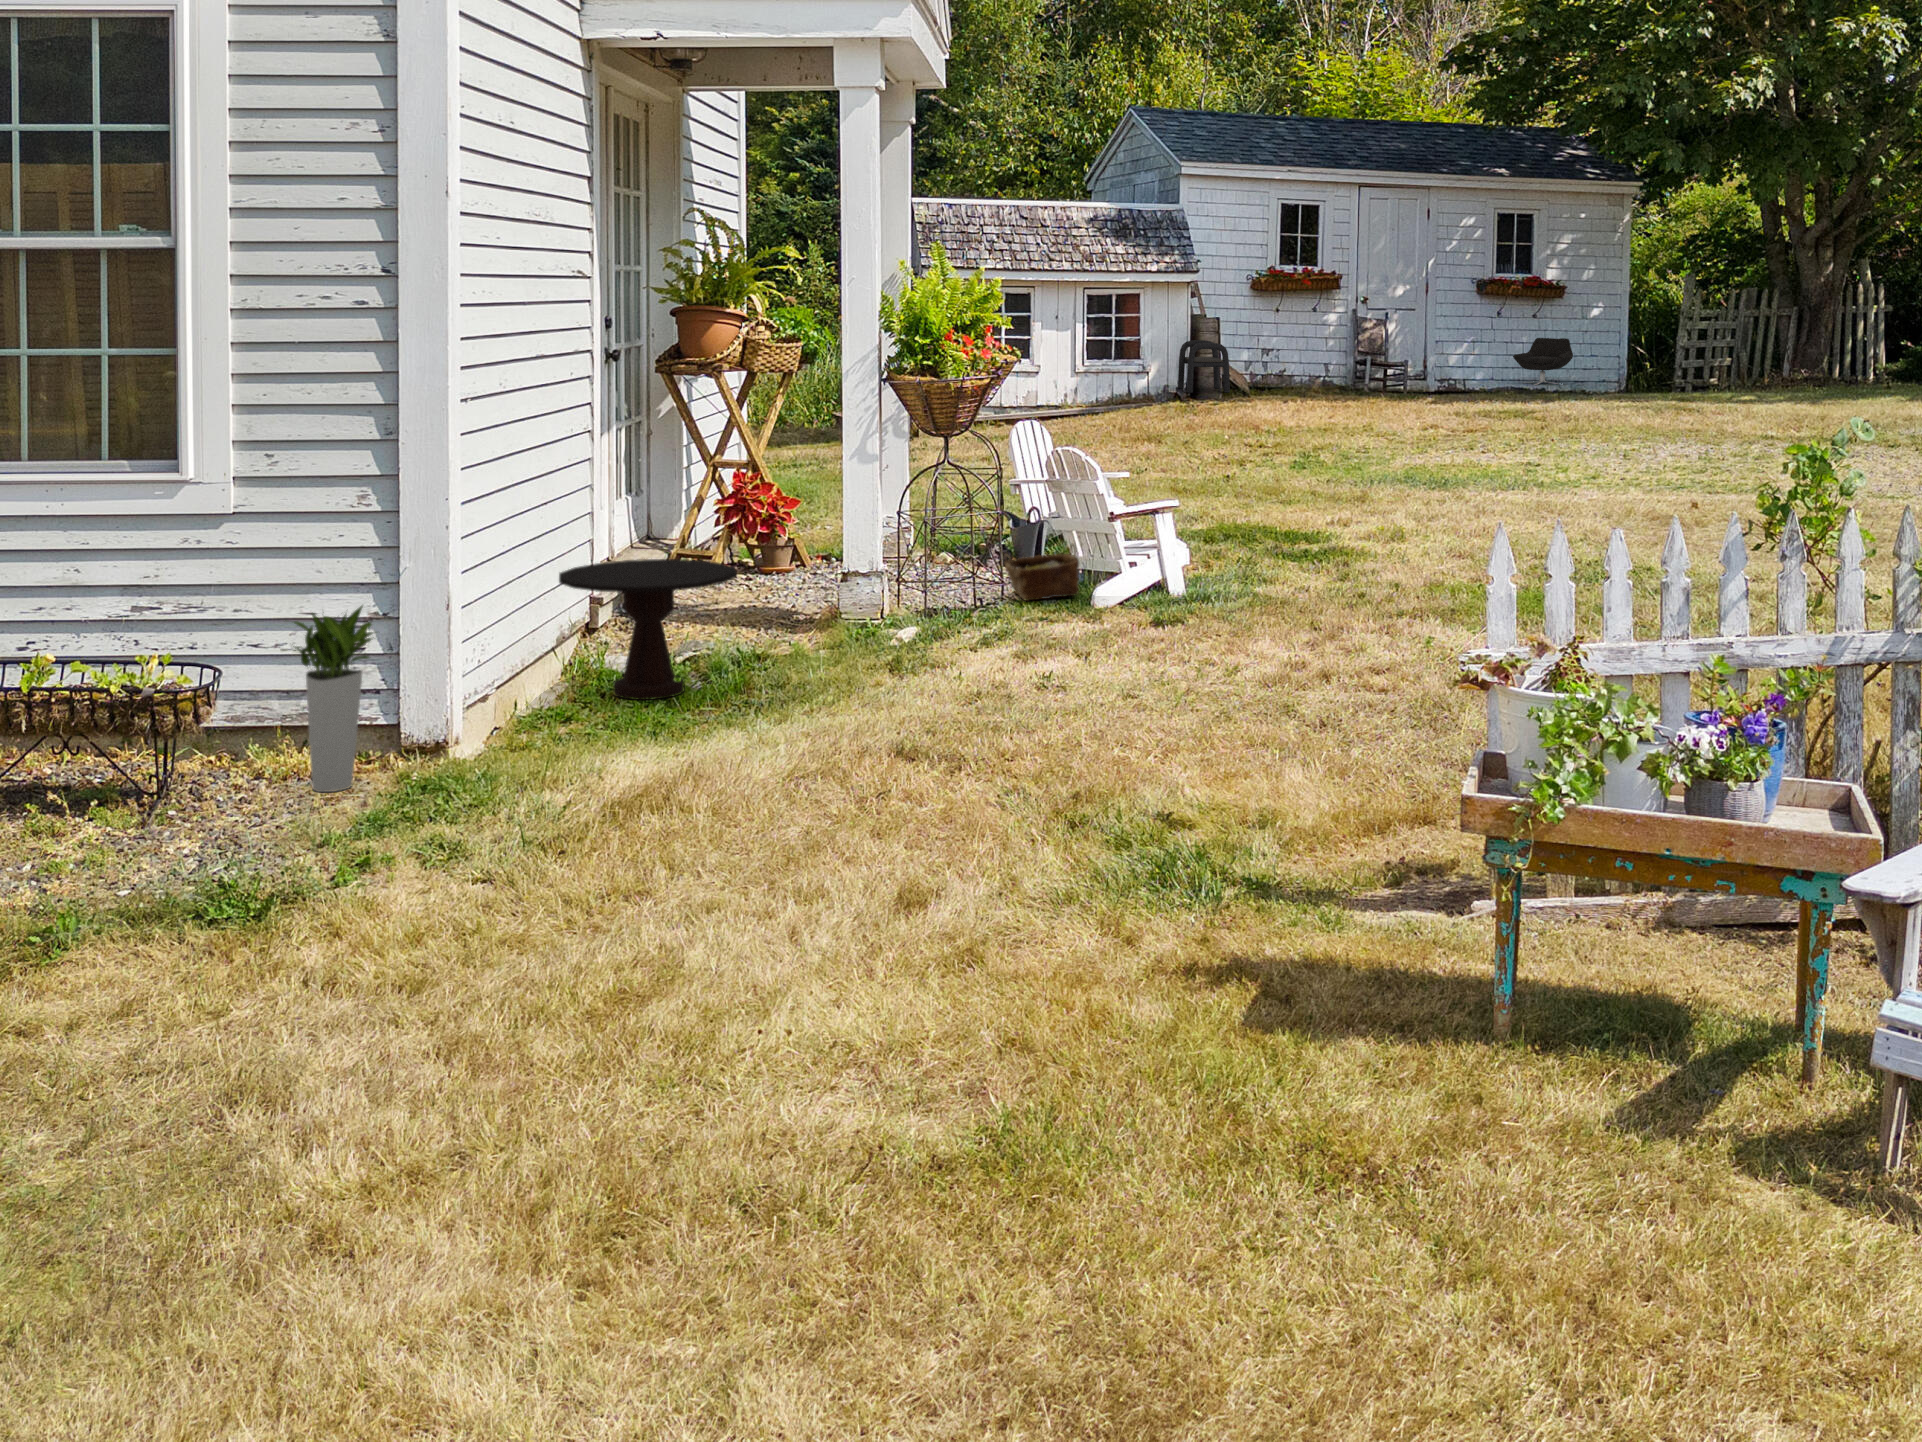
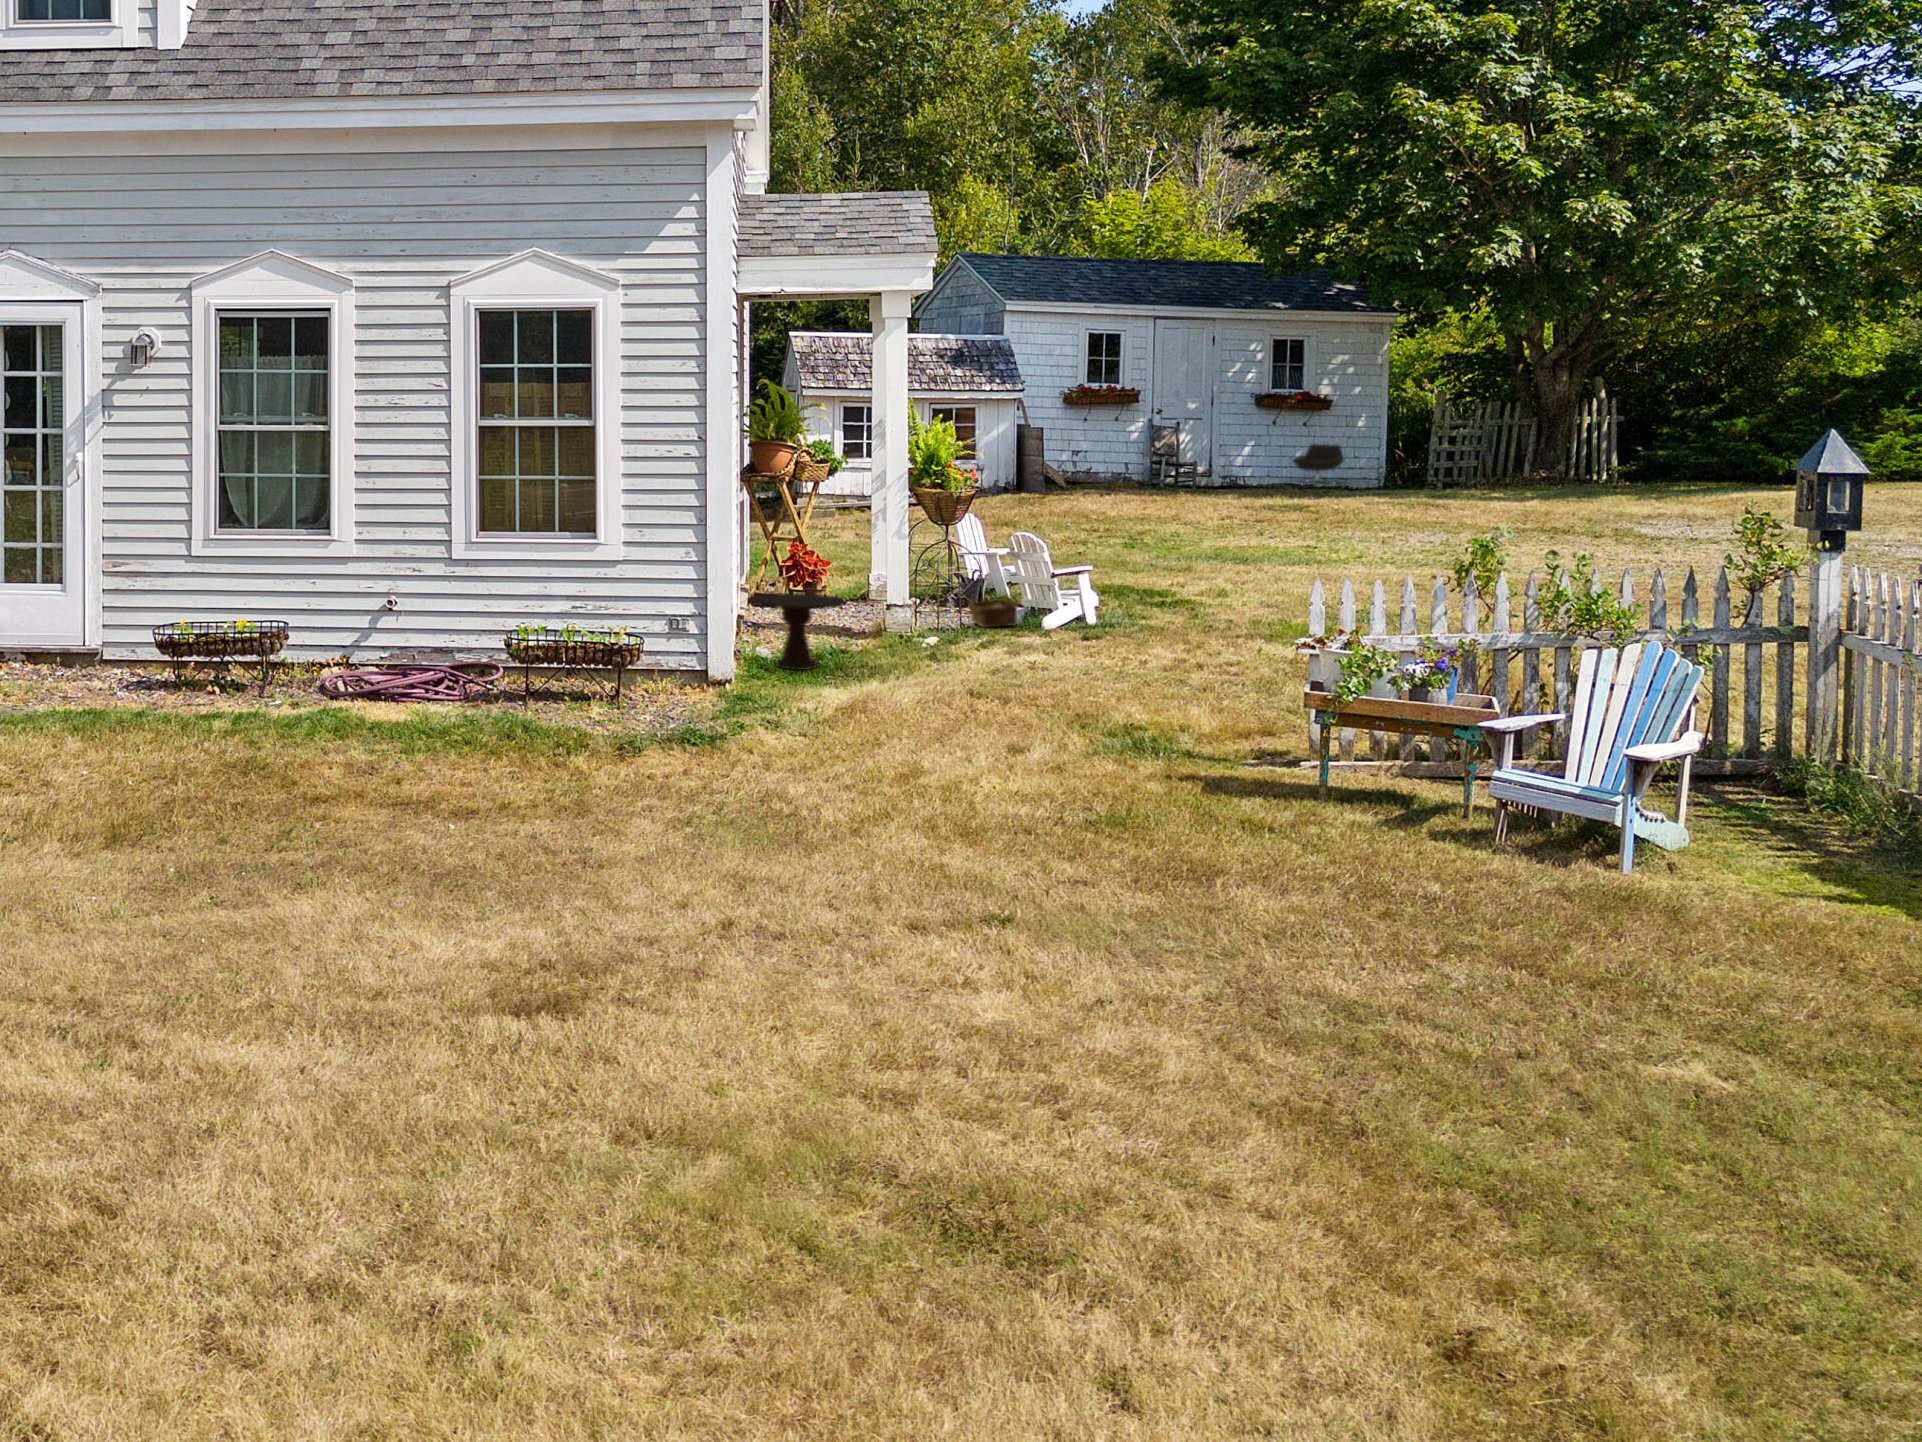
bench: present [1178,340,1230,393] -> none [1002,444,1048,487]
planter: present [293,606,373,792] -> none [655,608,699,702]

